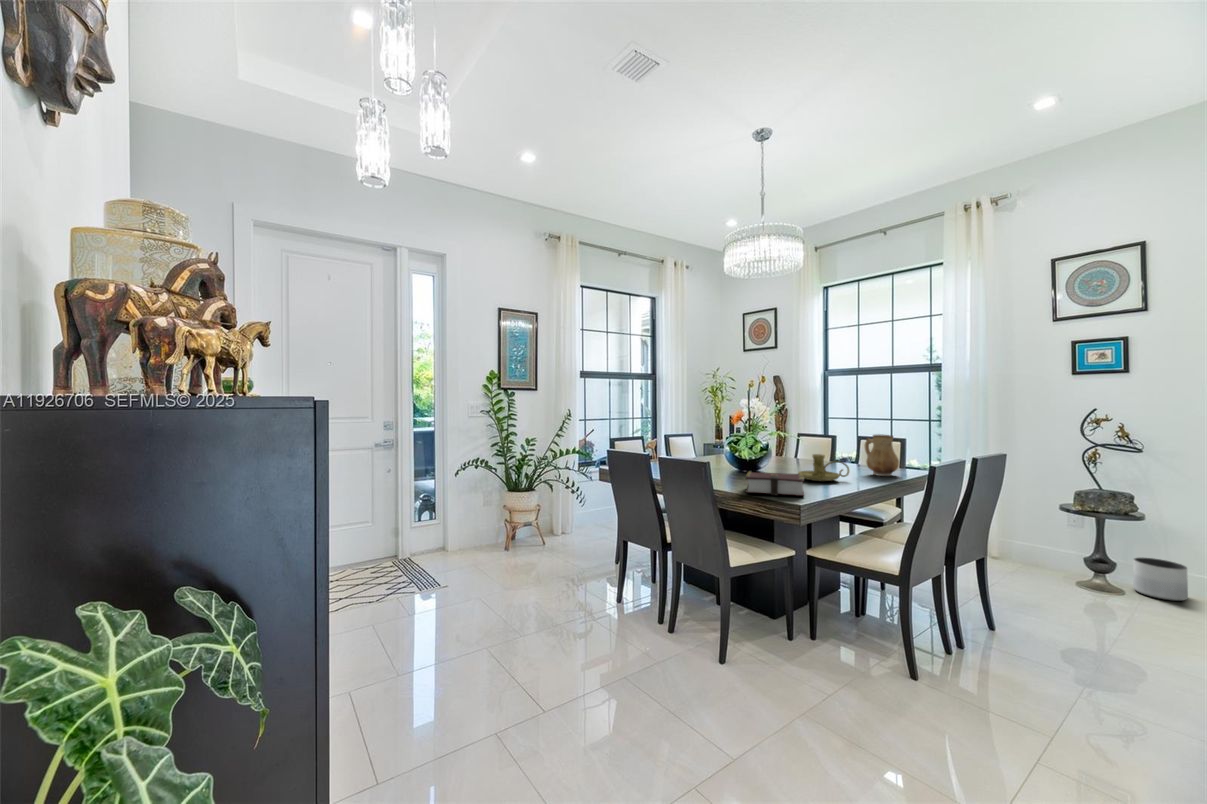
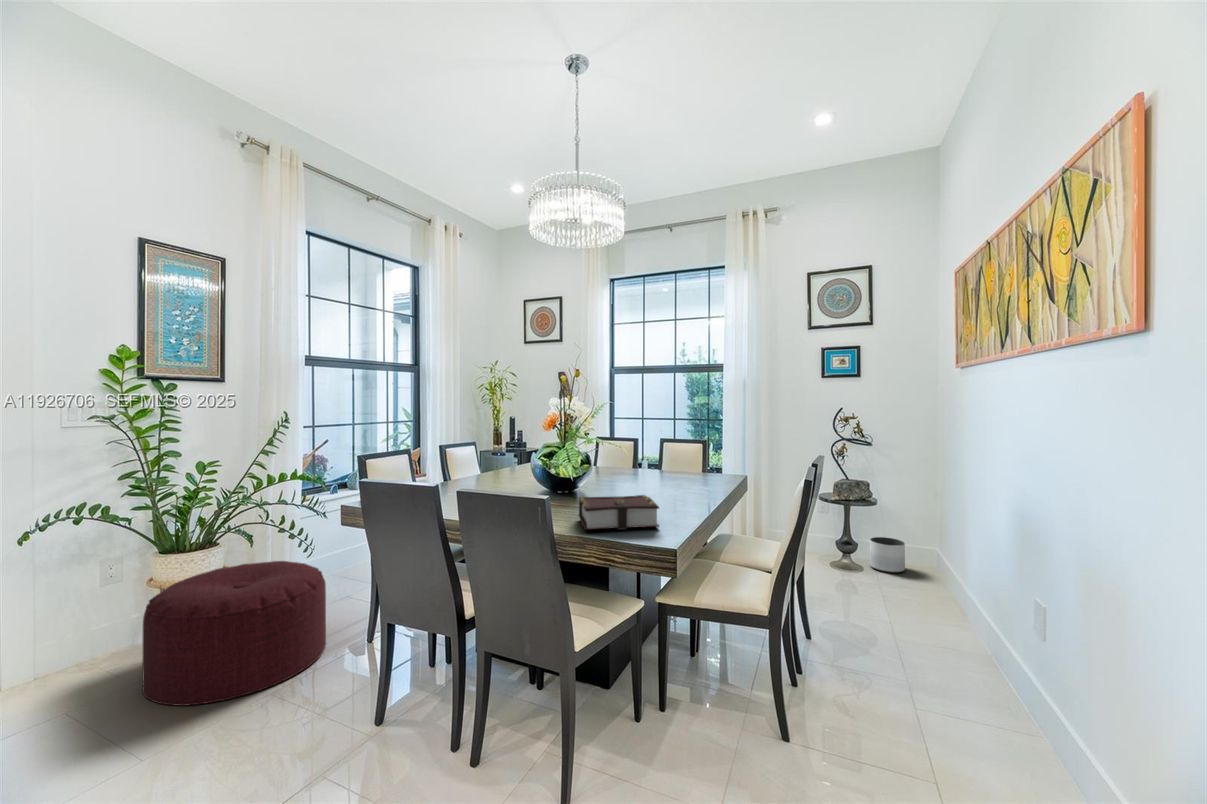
ceramic pitcher: present [864,434,899,476] -> none [683,439,719,486]
candle holder: present [798,454,849,481] -> none [625,466,680,499]
ottoman: none [501,503,592,577] -> present [142,561,326,706]

